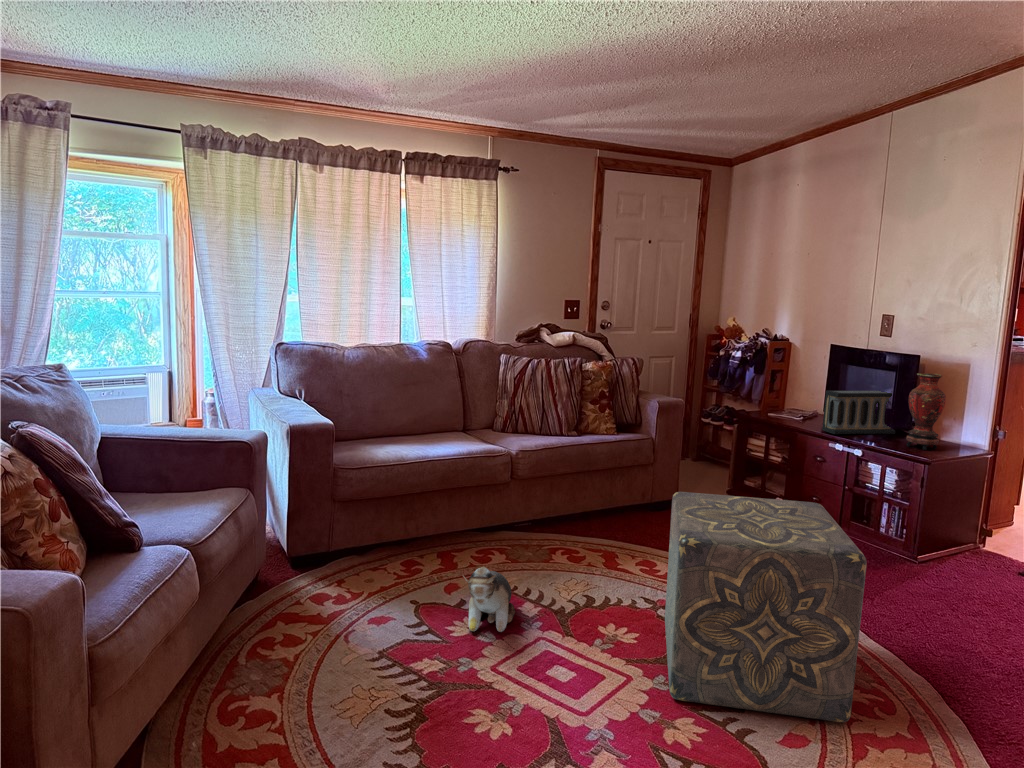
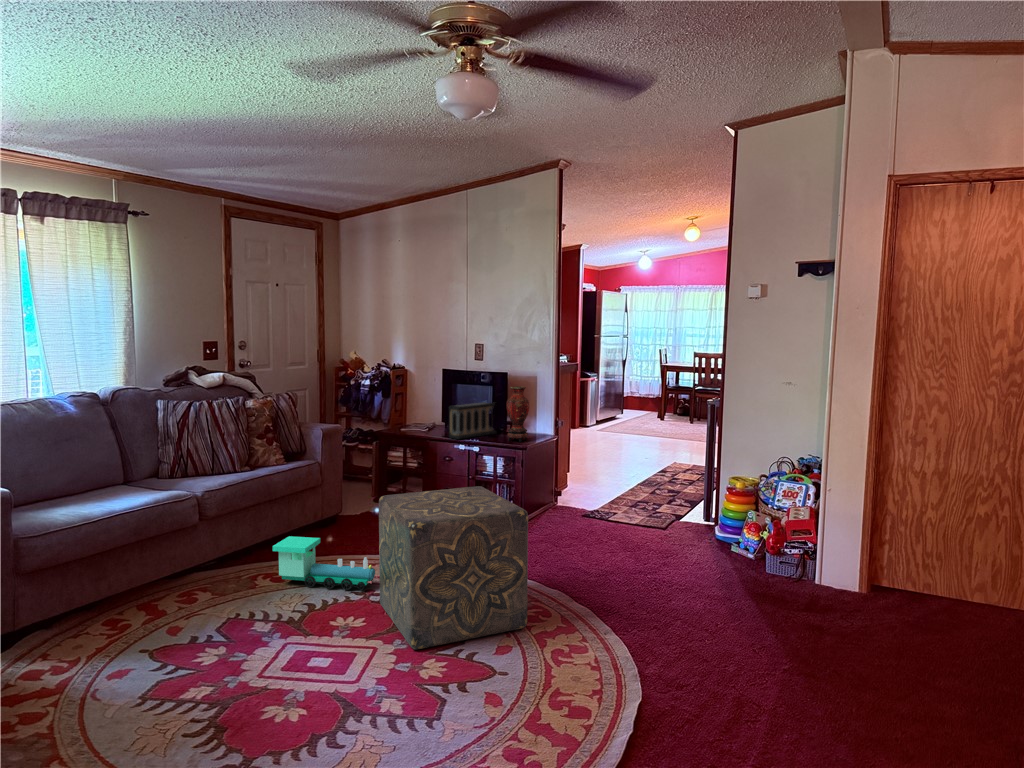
toy train: none [568,514,677,596] -> present [273,536,377,590]
plush toy: present [463,567,515,632] -> none [213,593,254,657]

